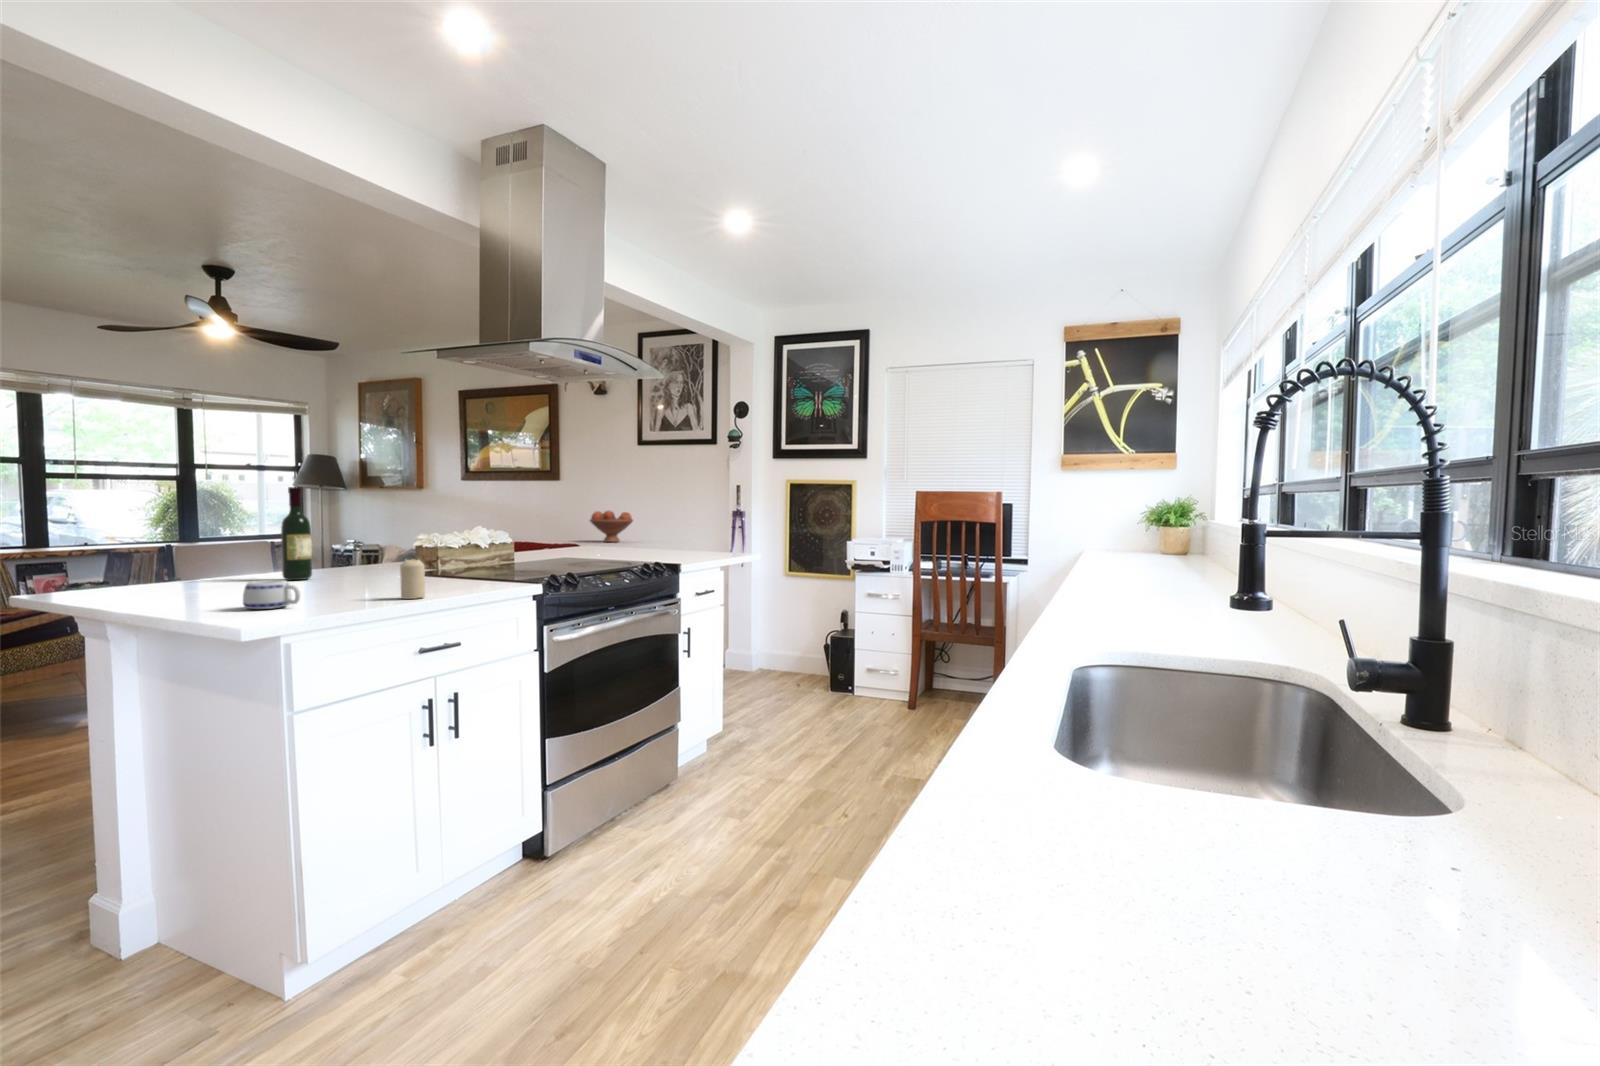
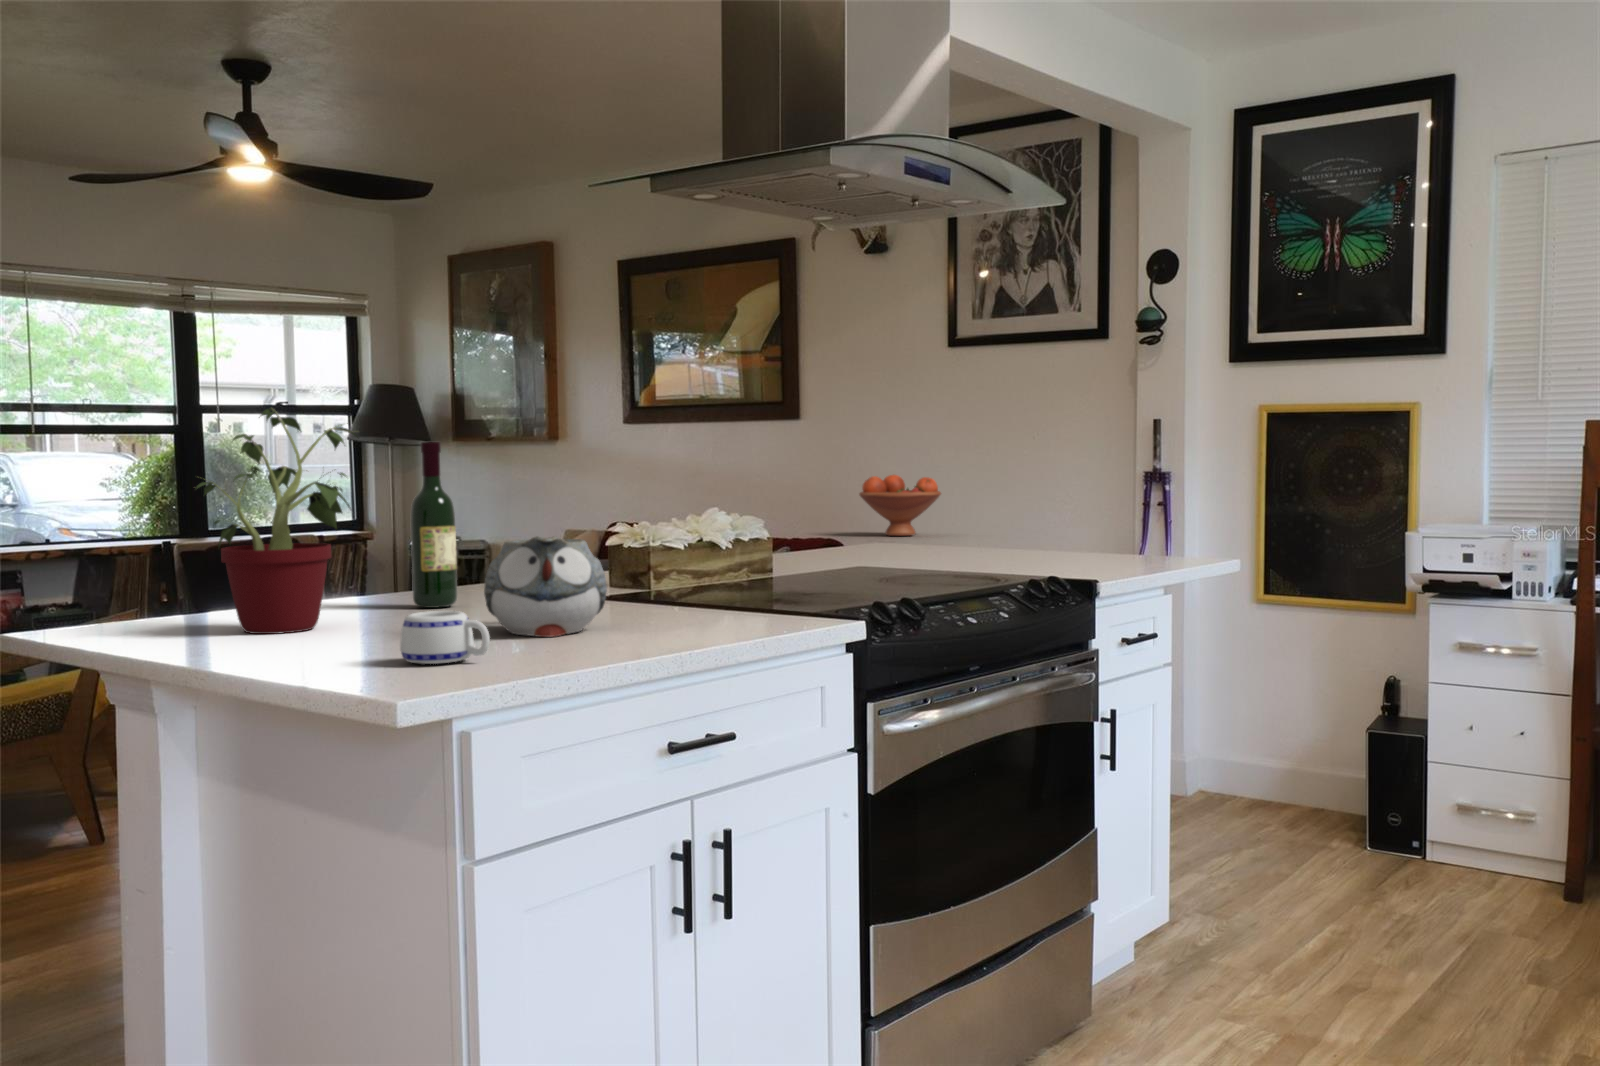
potted plant: none [117,465,241,596] -> present [197,408,358,634]
teapot: none [313,539,391,594] -> present [484,536,607,637]
candle: present [400,559,425,599] -> none [641,573,683,649]

